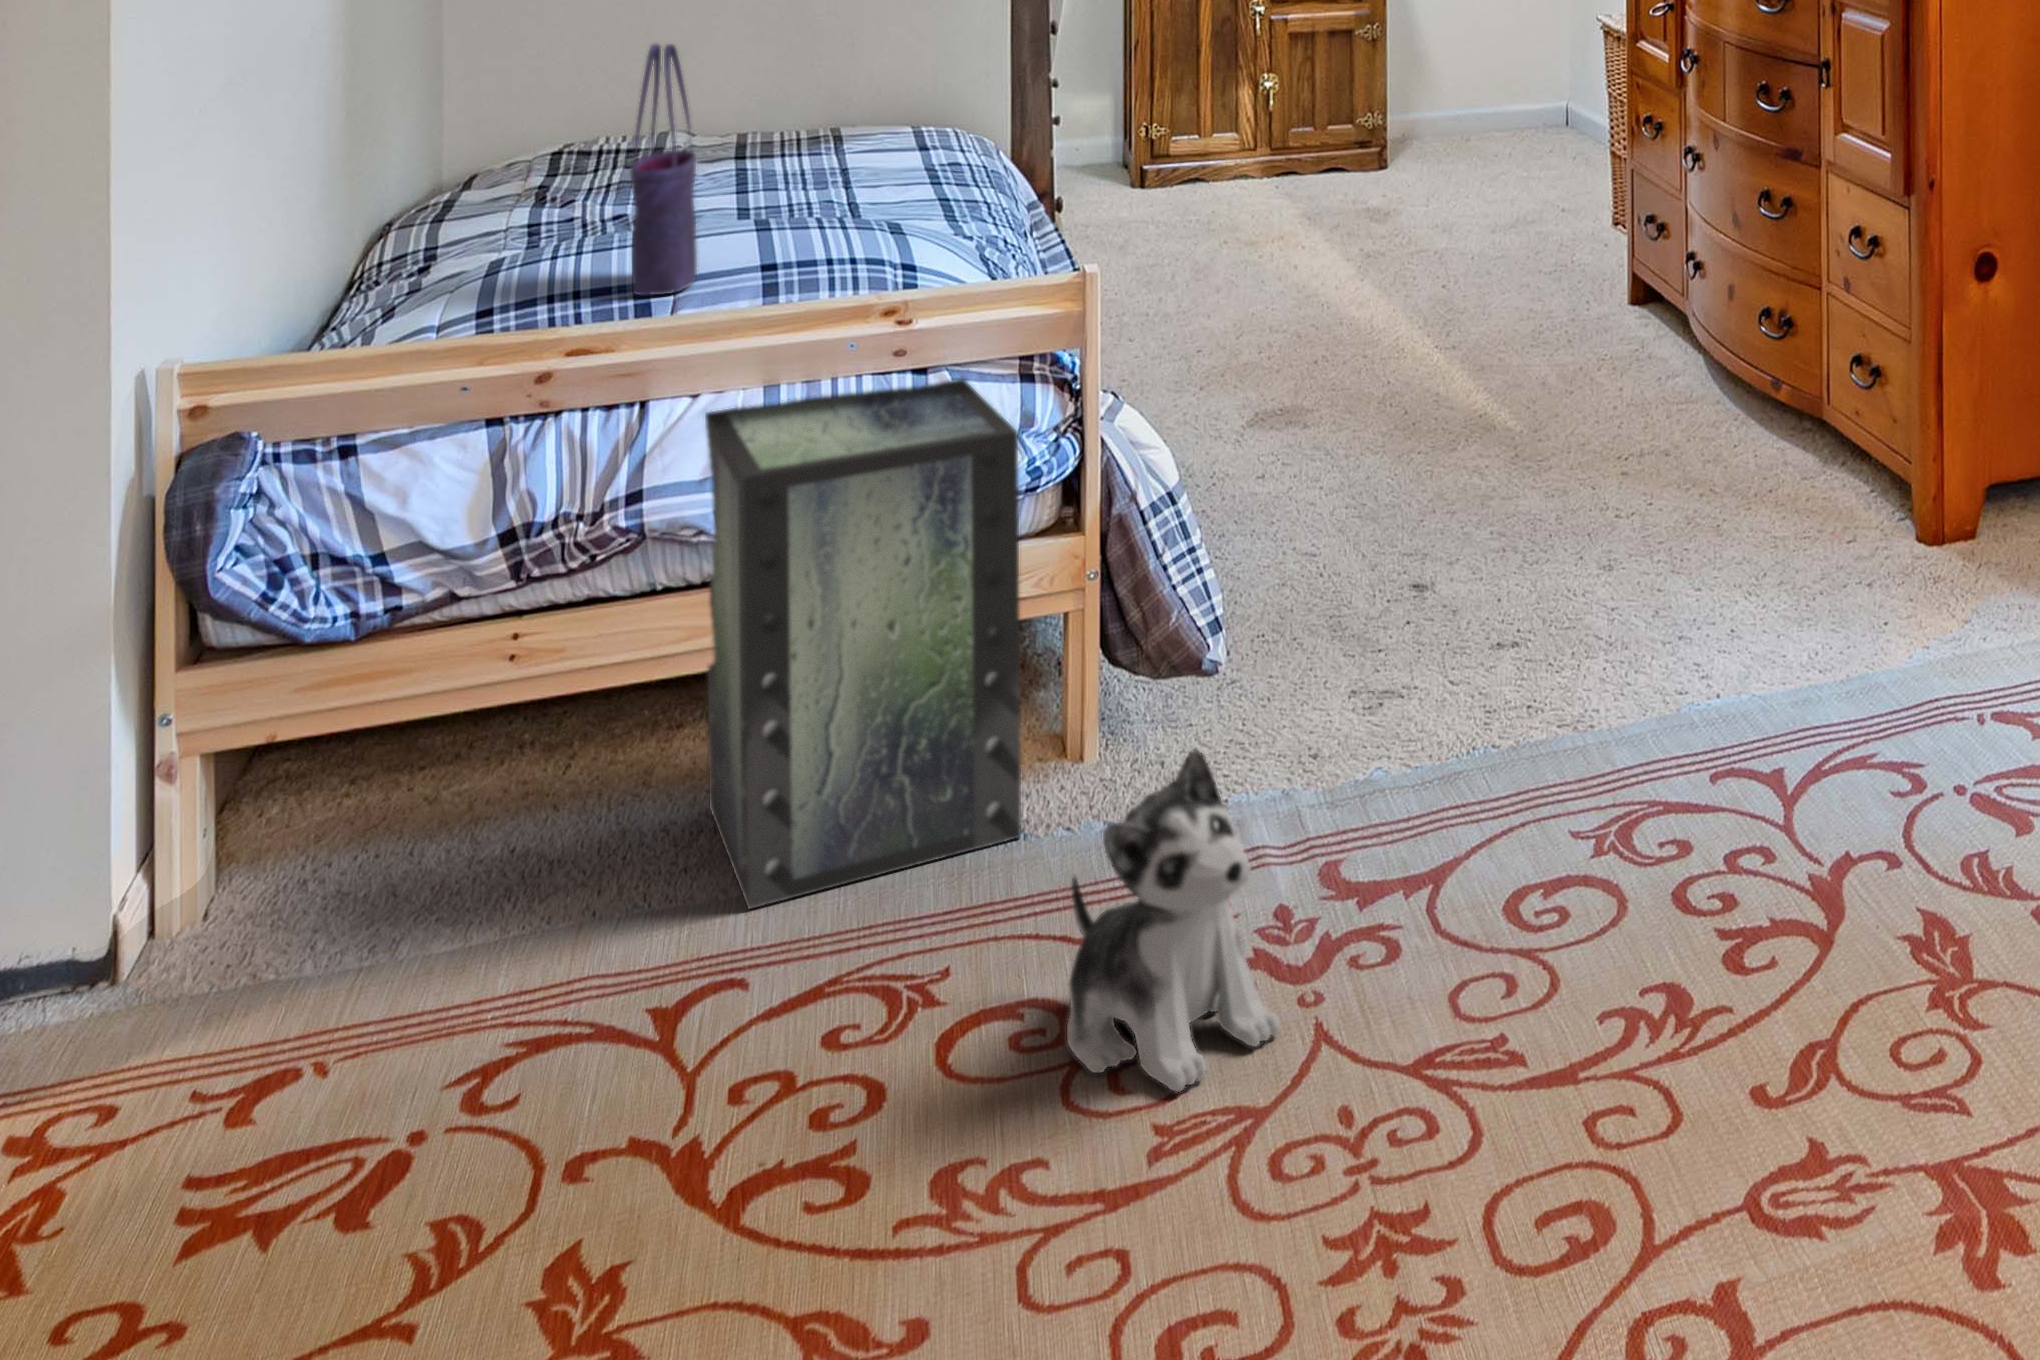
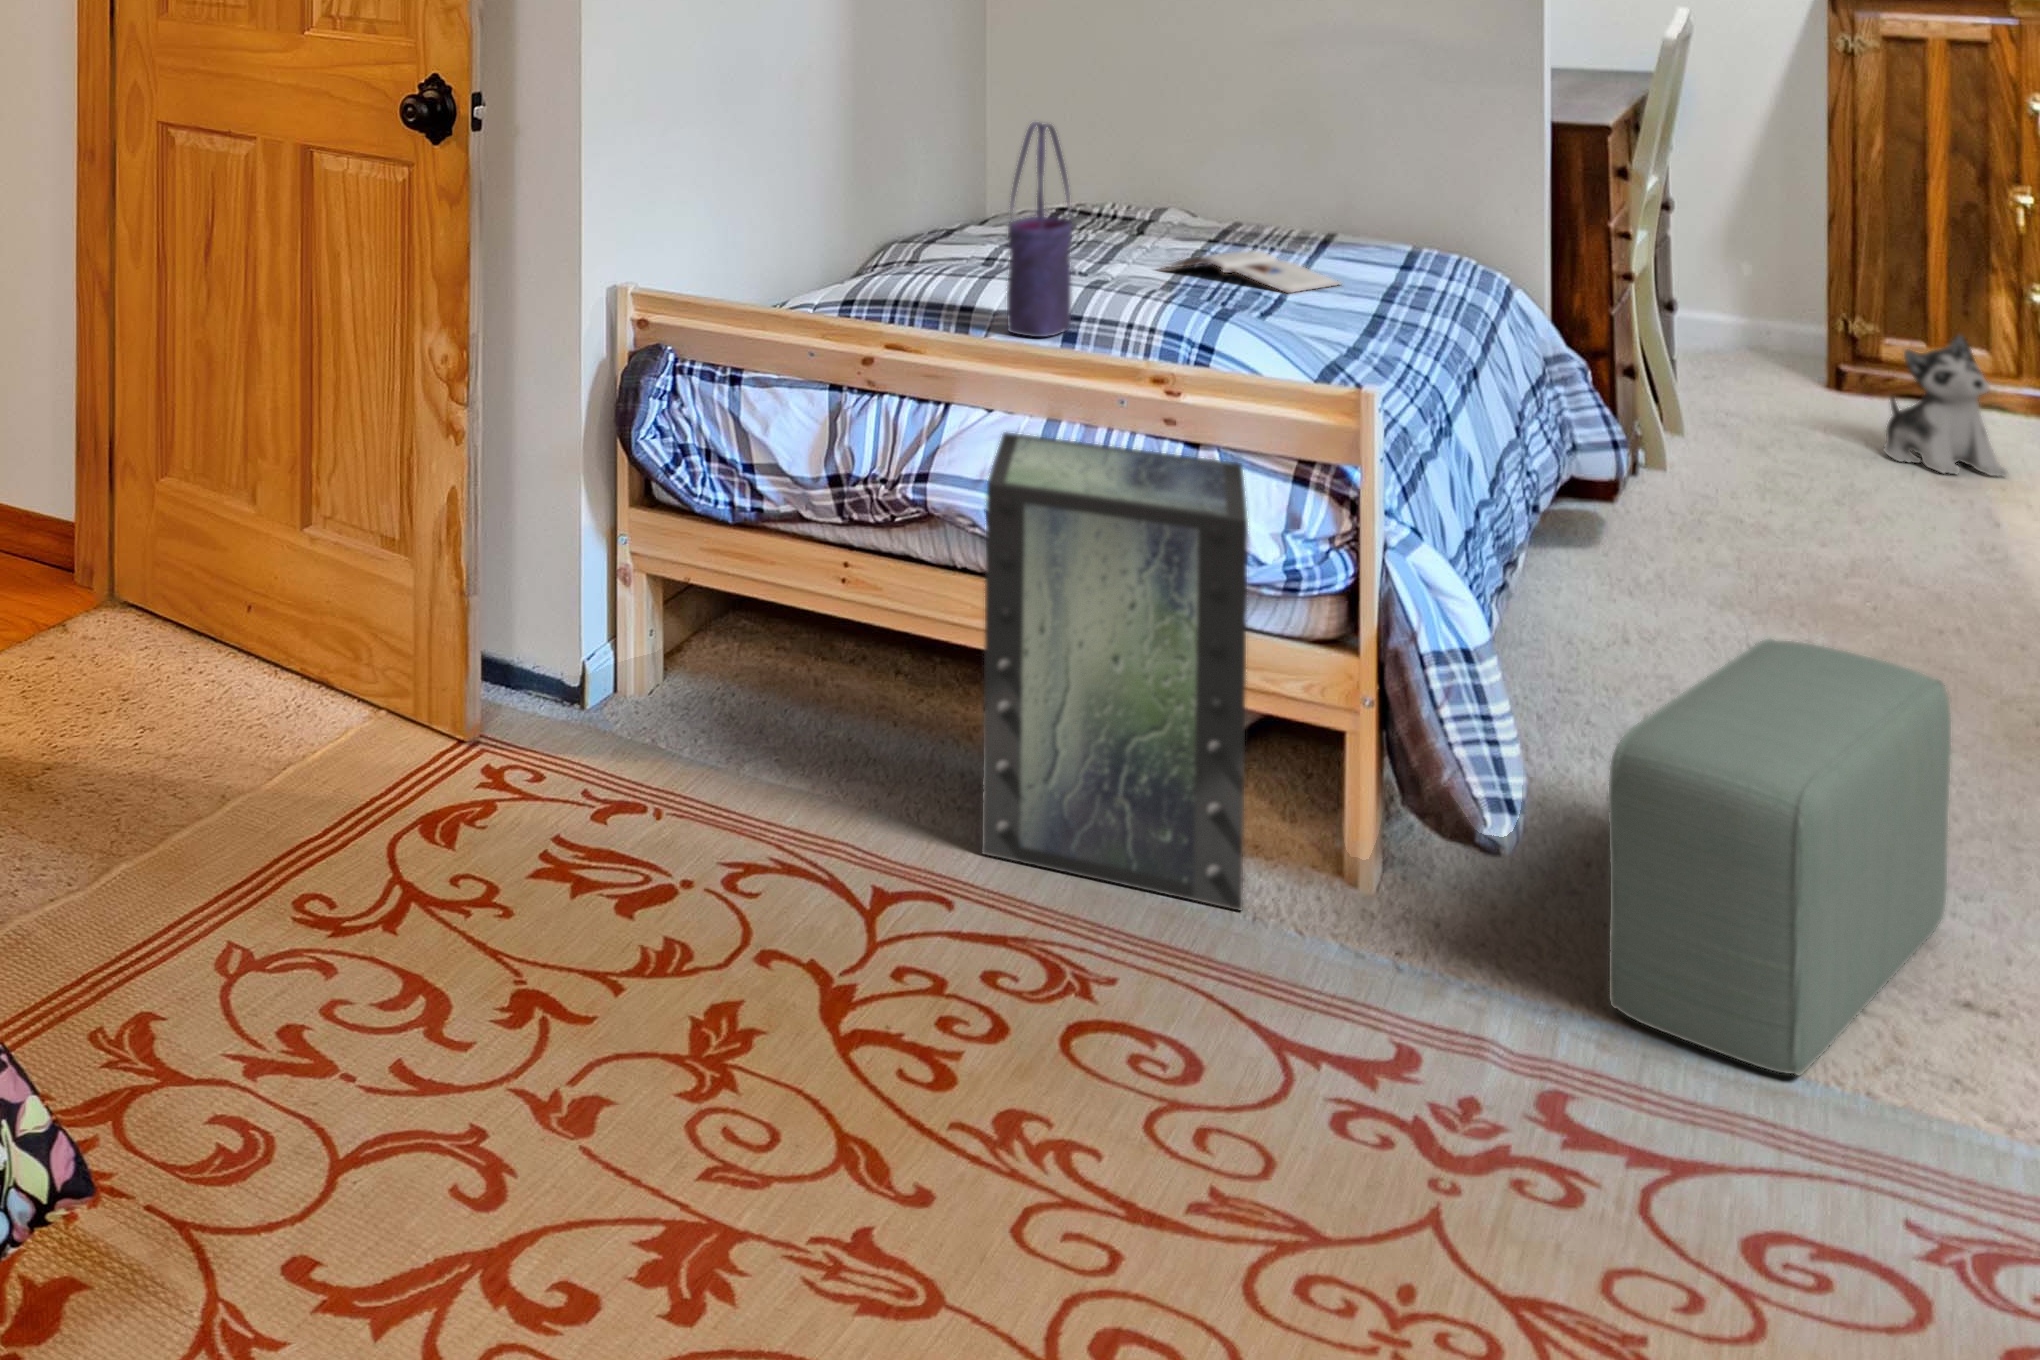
magazine: none [717,147,898,188] -> present [1164,251,1340,293]
pouf: none [1322,396,1472,774] -> present [1609,639,1951,1075]
plush toy: present [1067,749,1280,1092] -> present [1884,334,2009,476]

